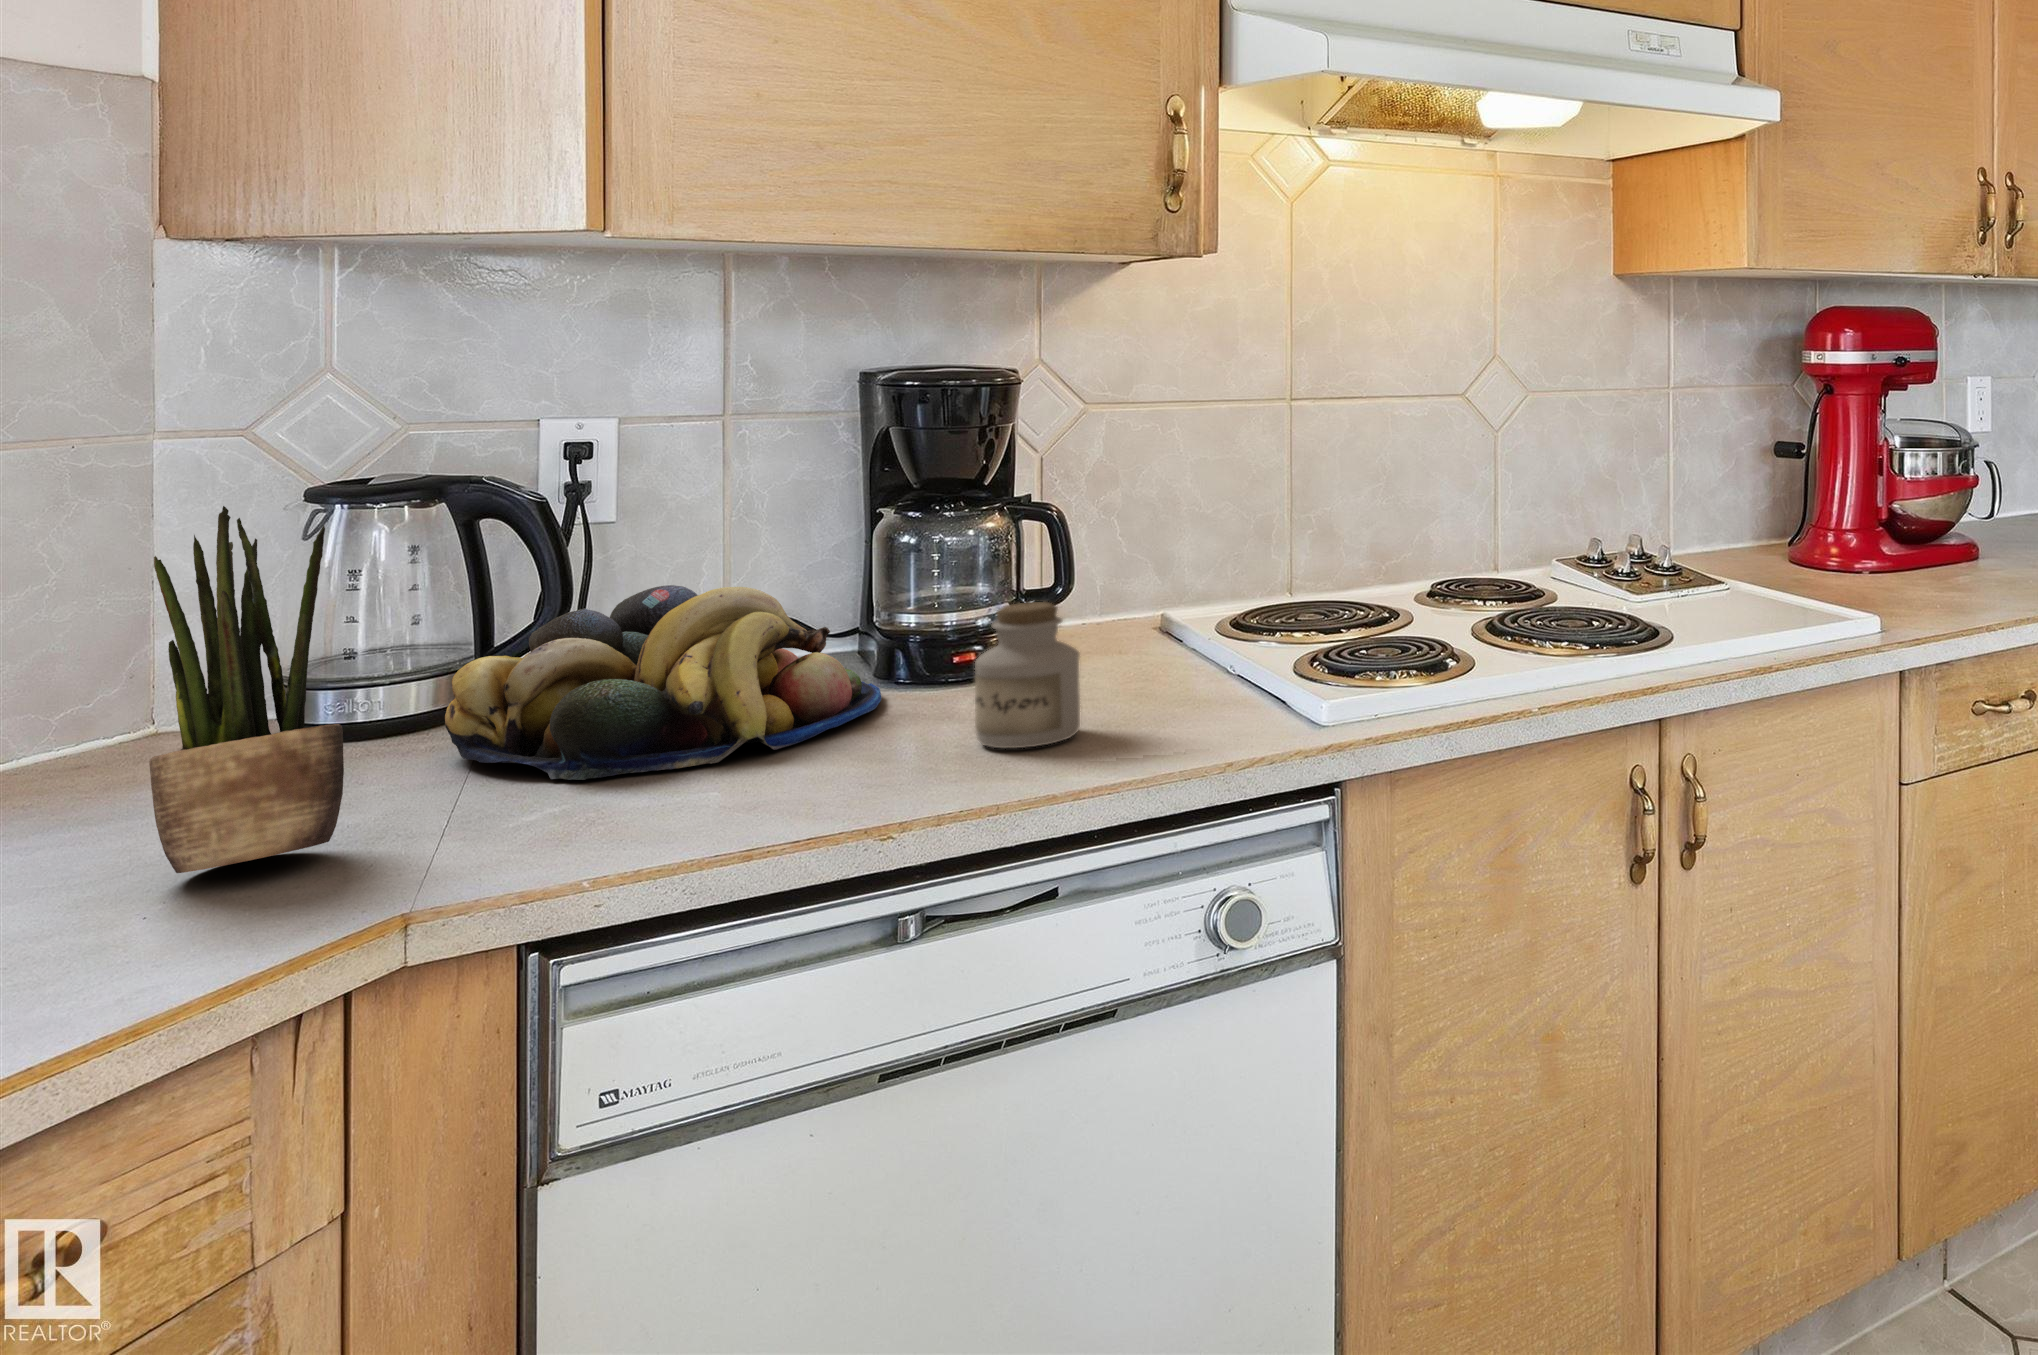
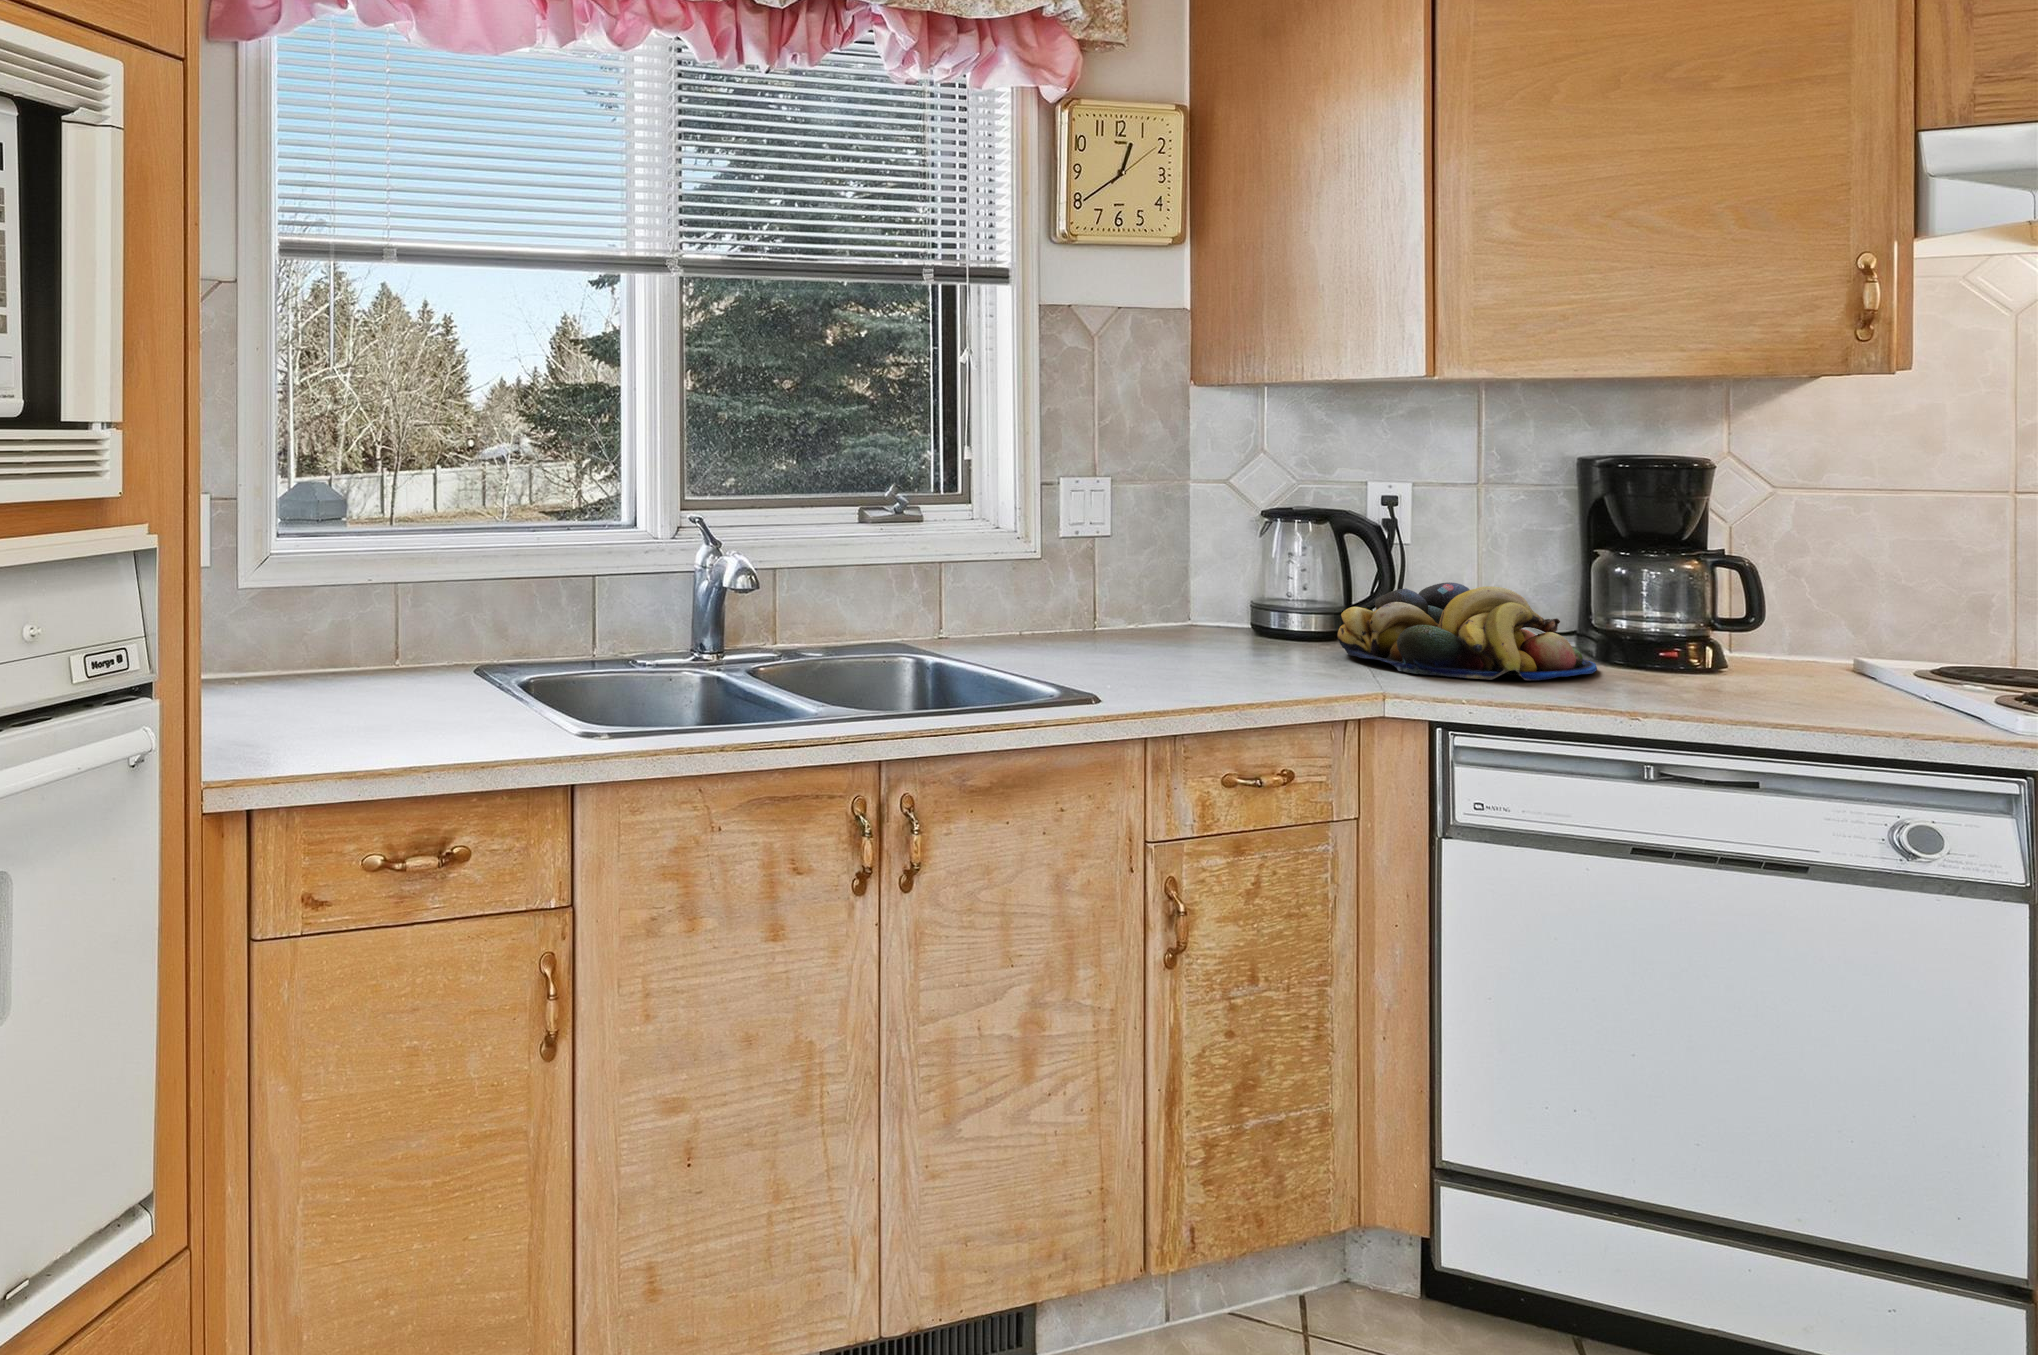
potted plant: present [149,506,344,873] -> none [1240,517,1313,673]
jar: present [975,602,1080,748] -> none [1665,617,1749,708]

